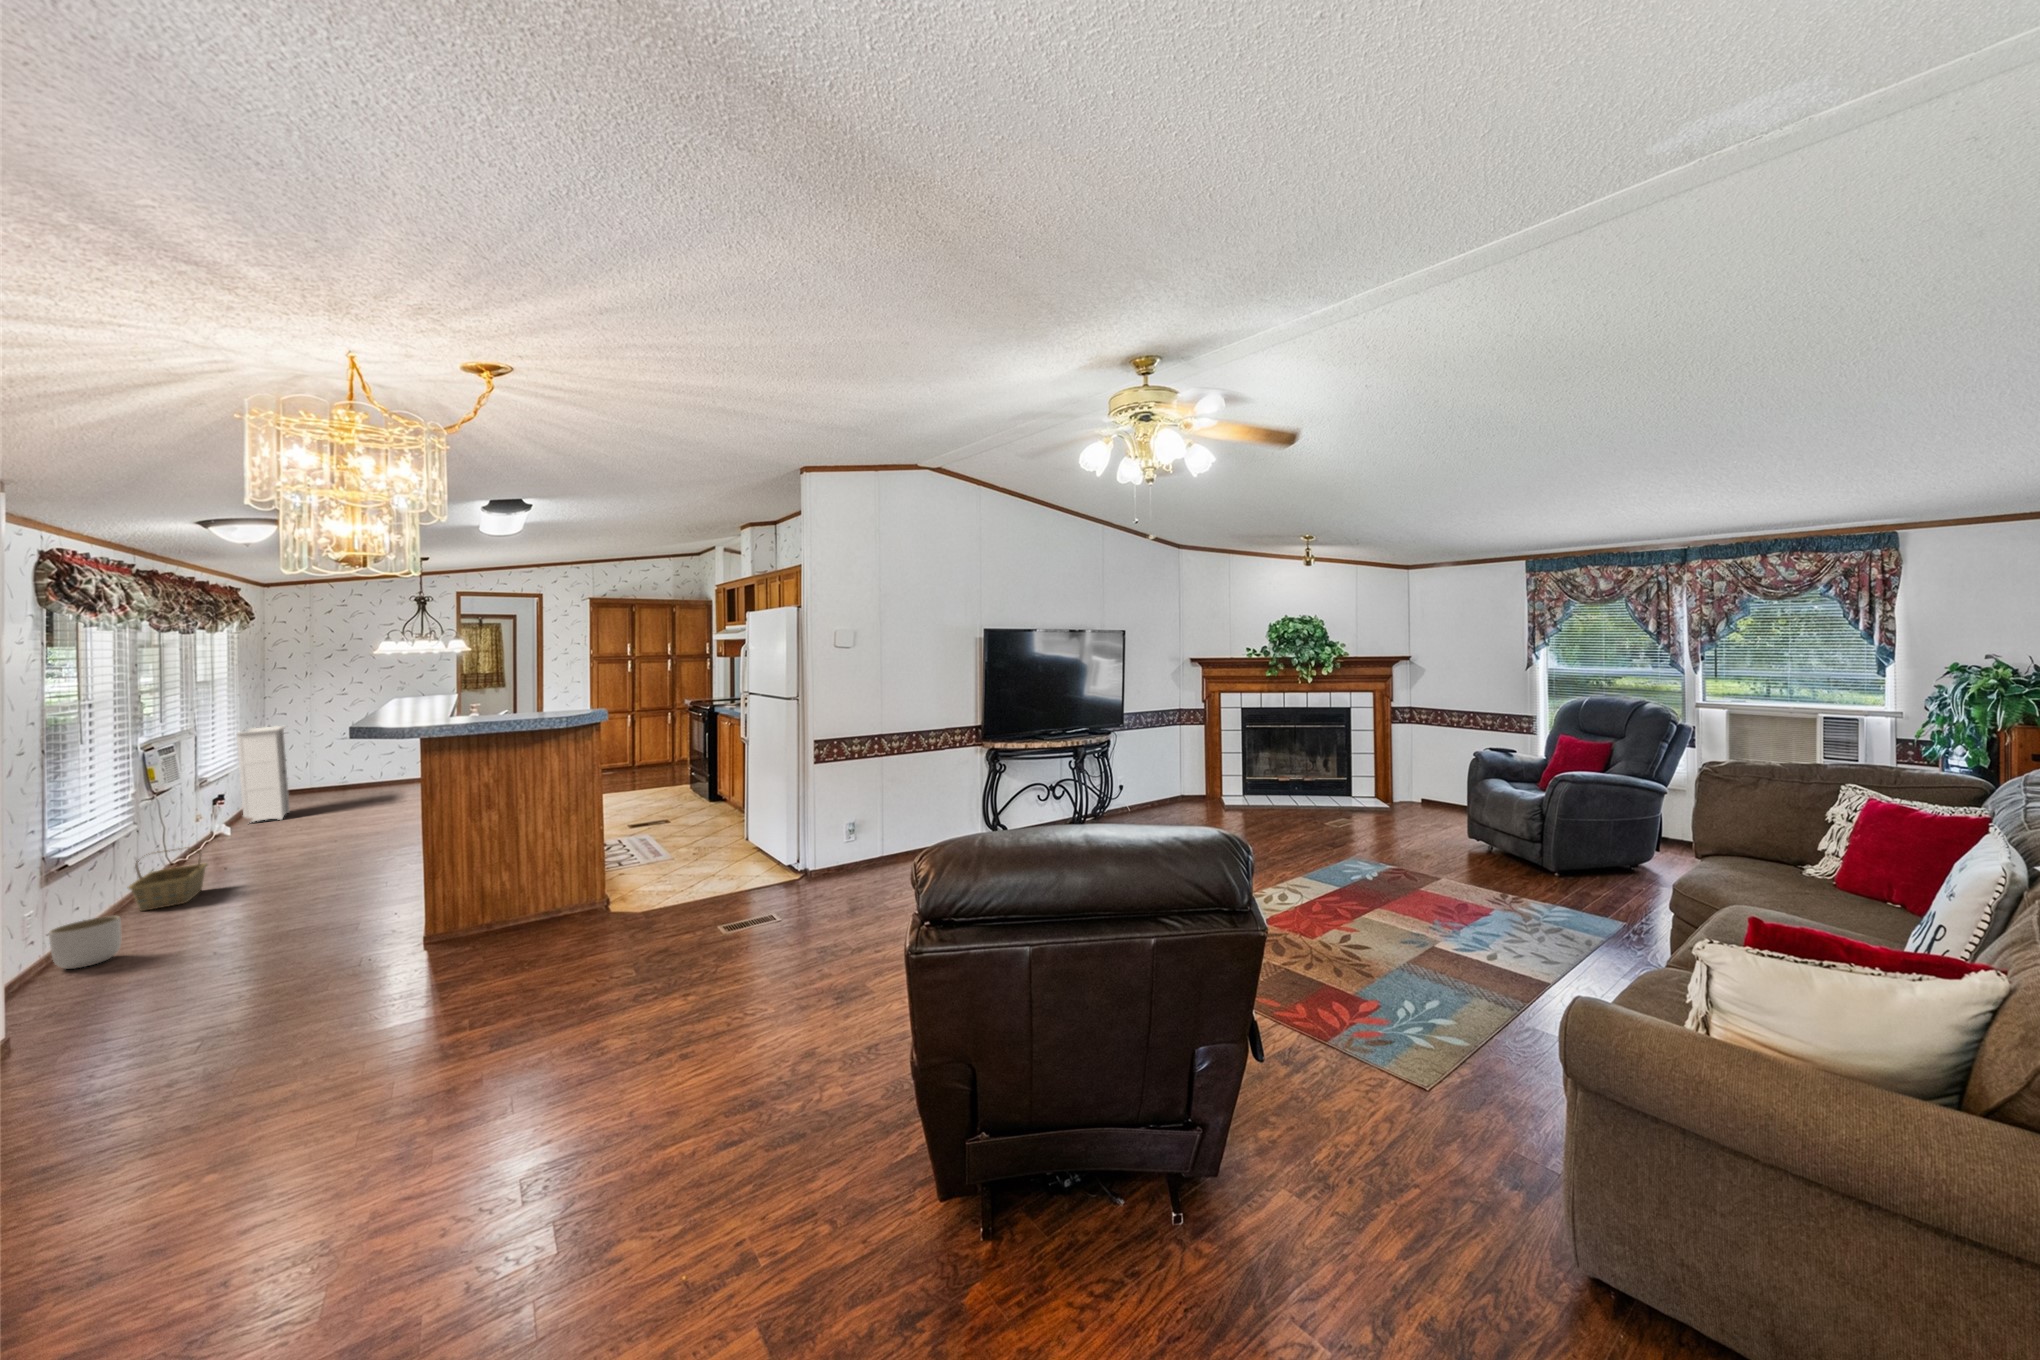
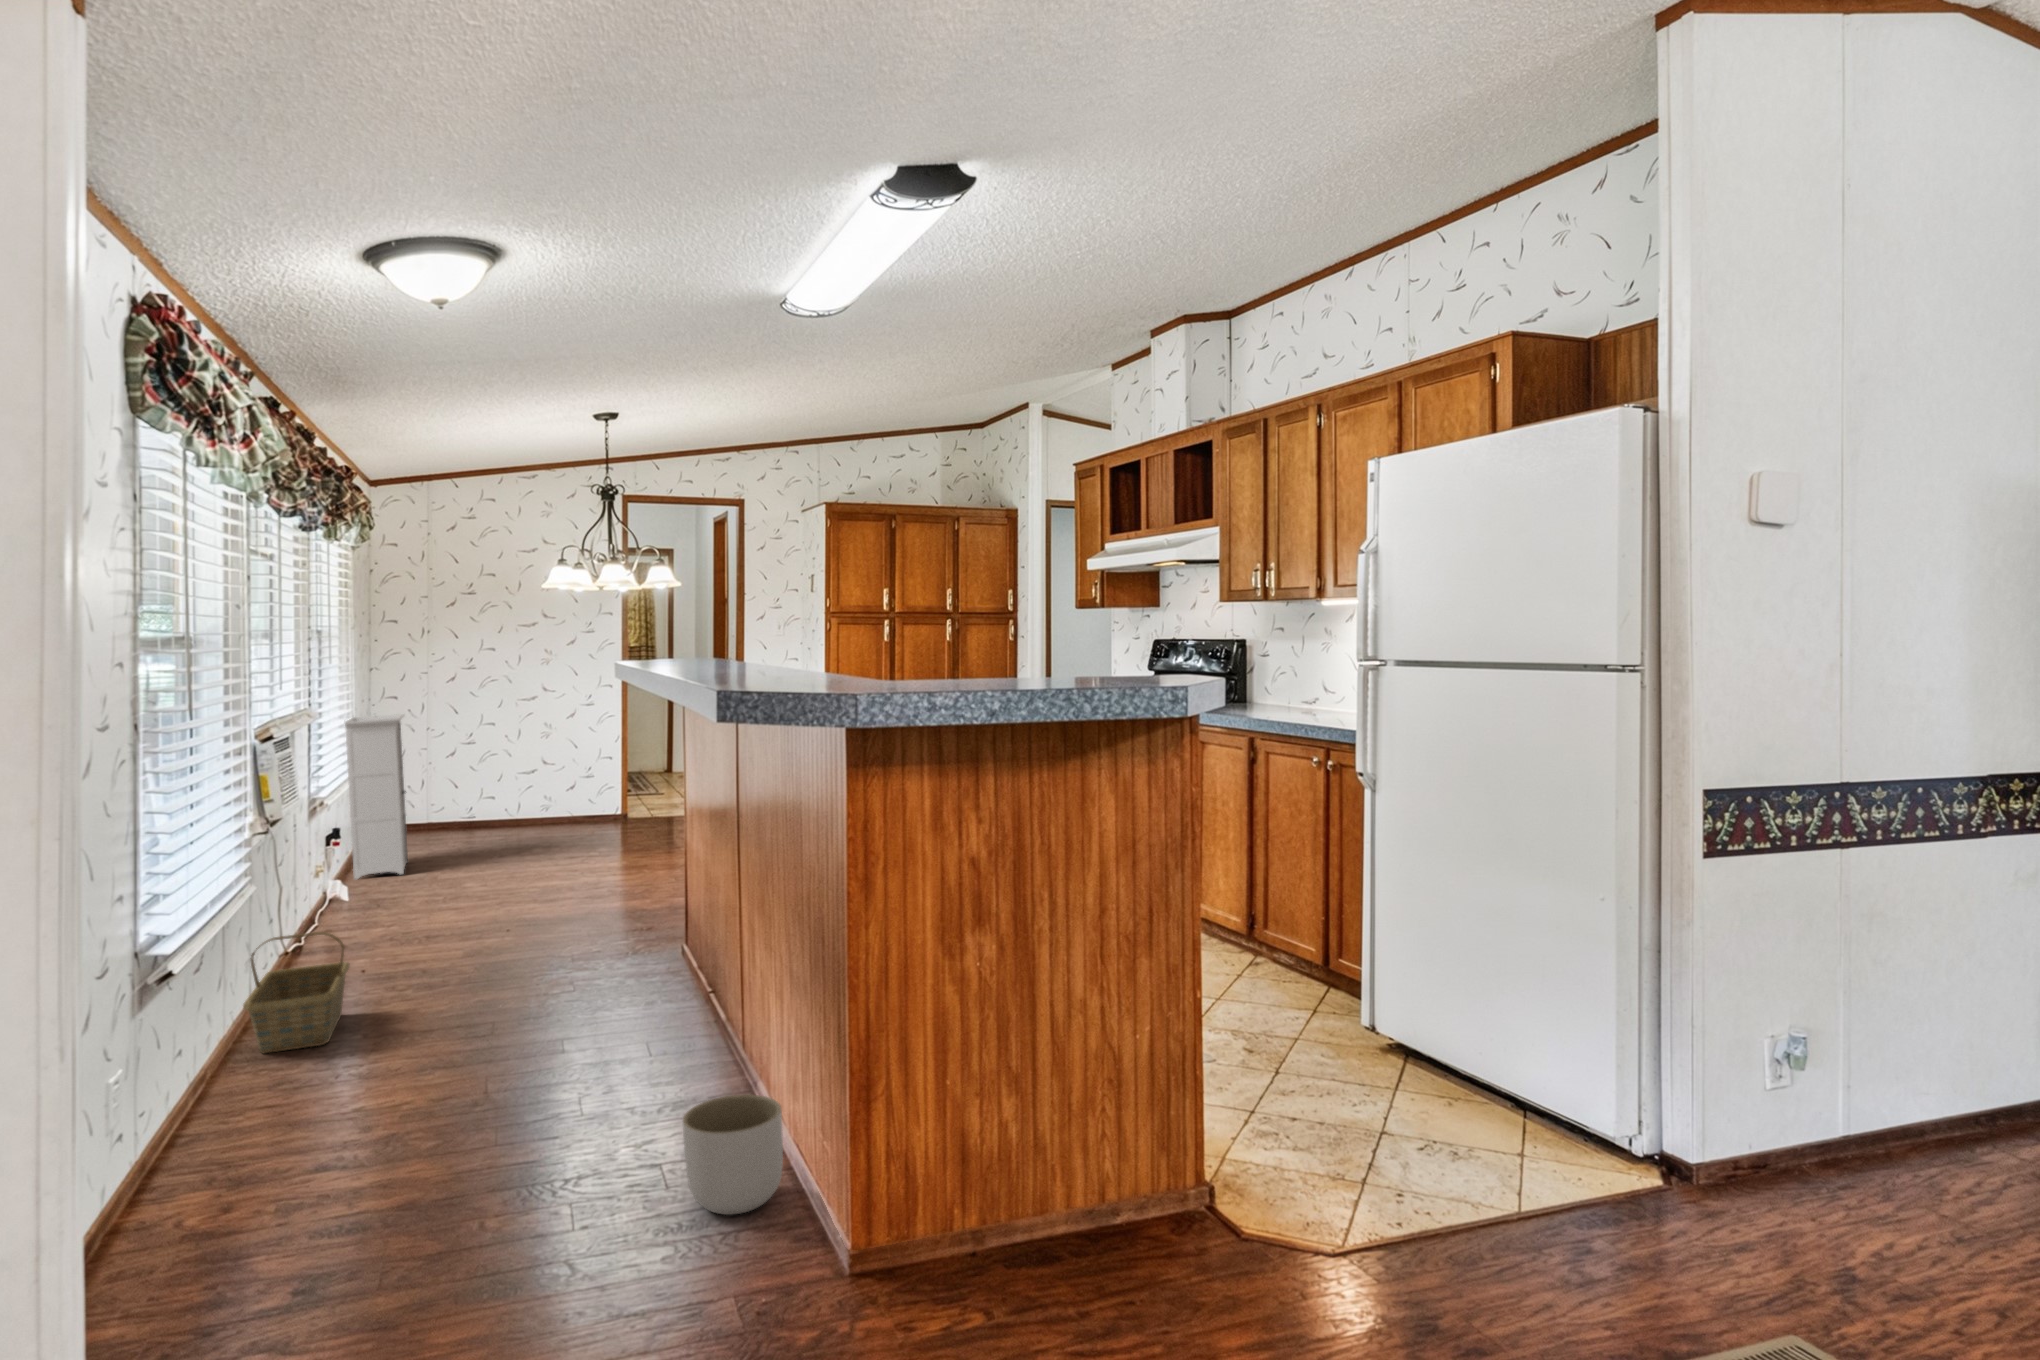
planter: present [49,916,121,969] -> present [682,1095,783,1215]

